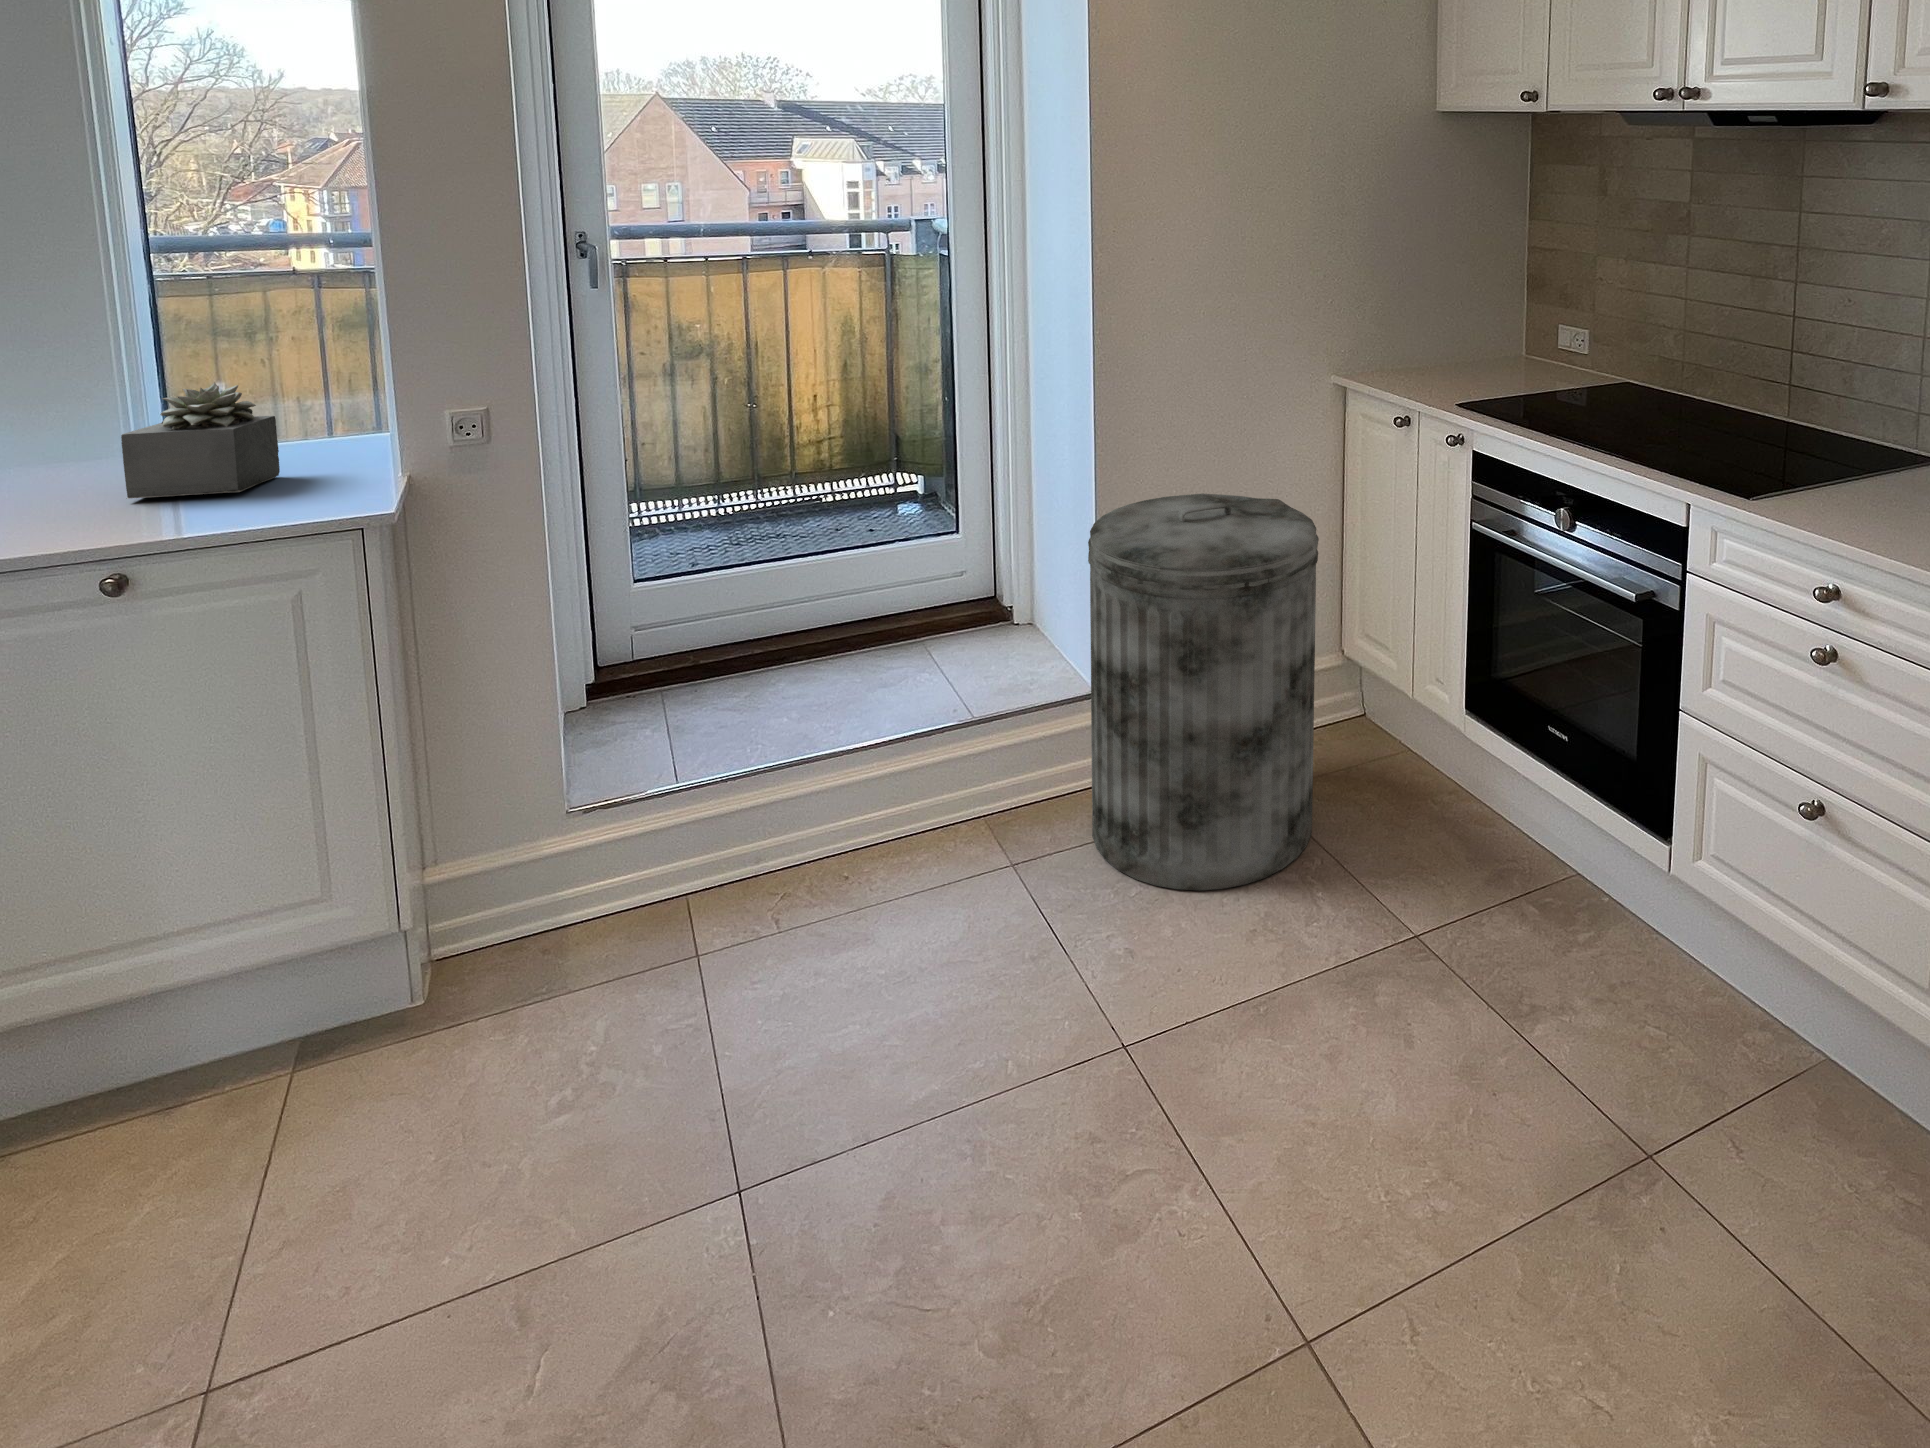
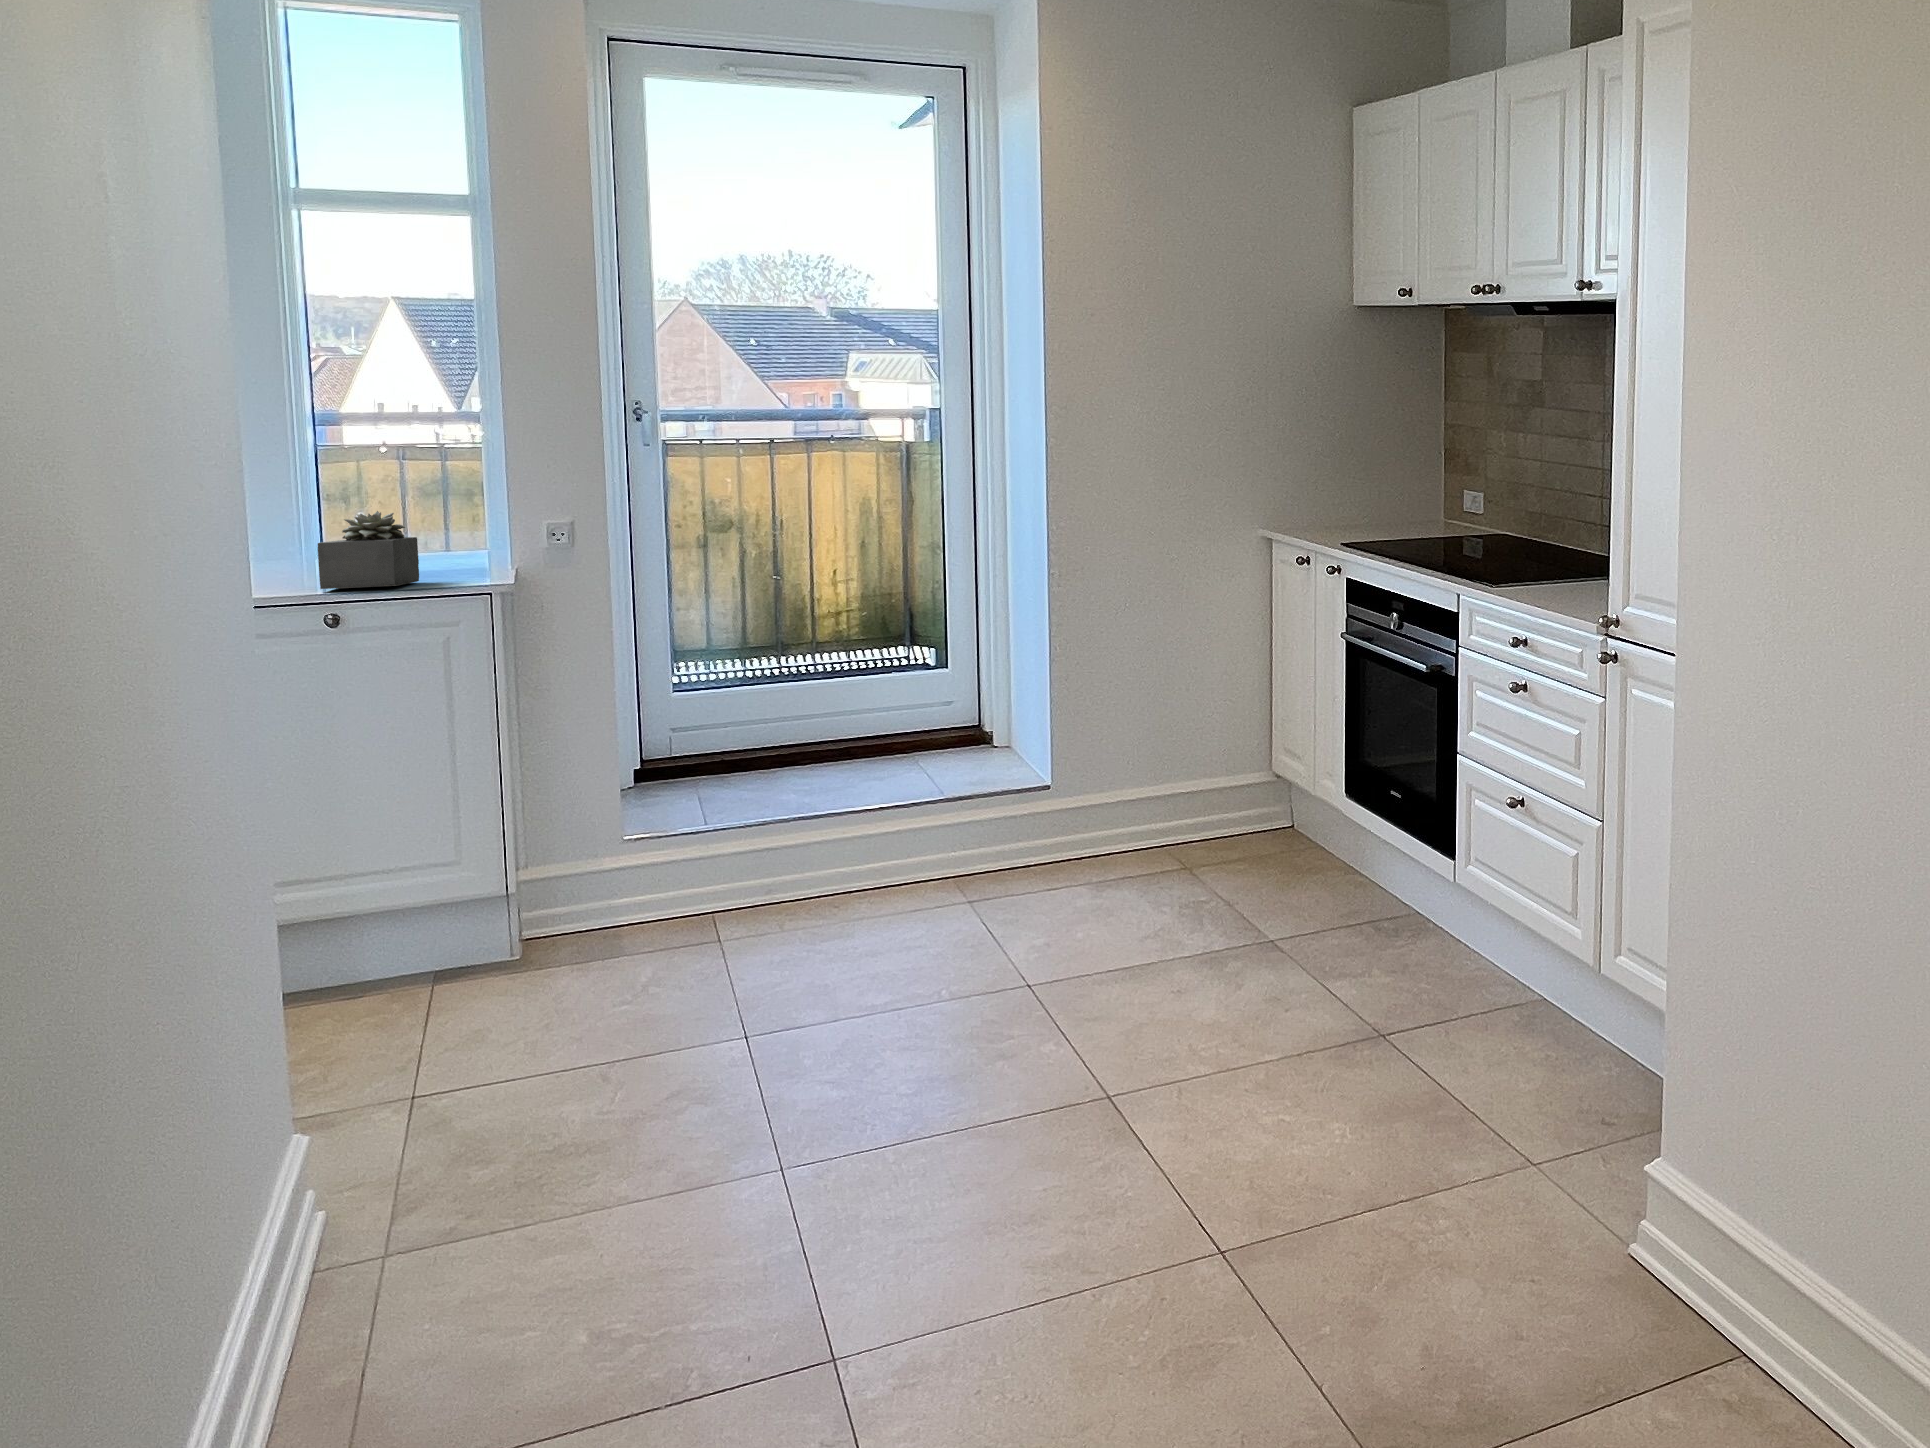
trash can: present [1088,493,1319,891] -> none [1031,625,1224,928]

